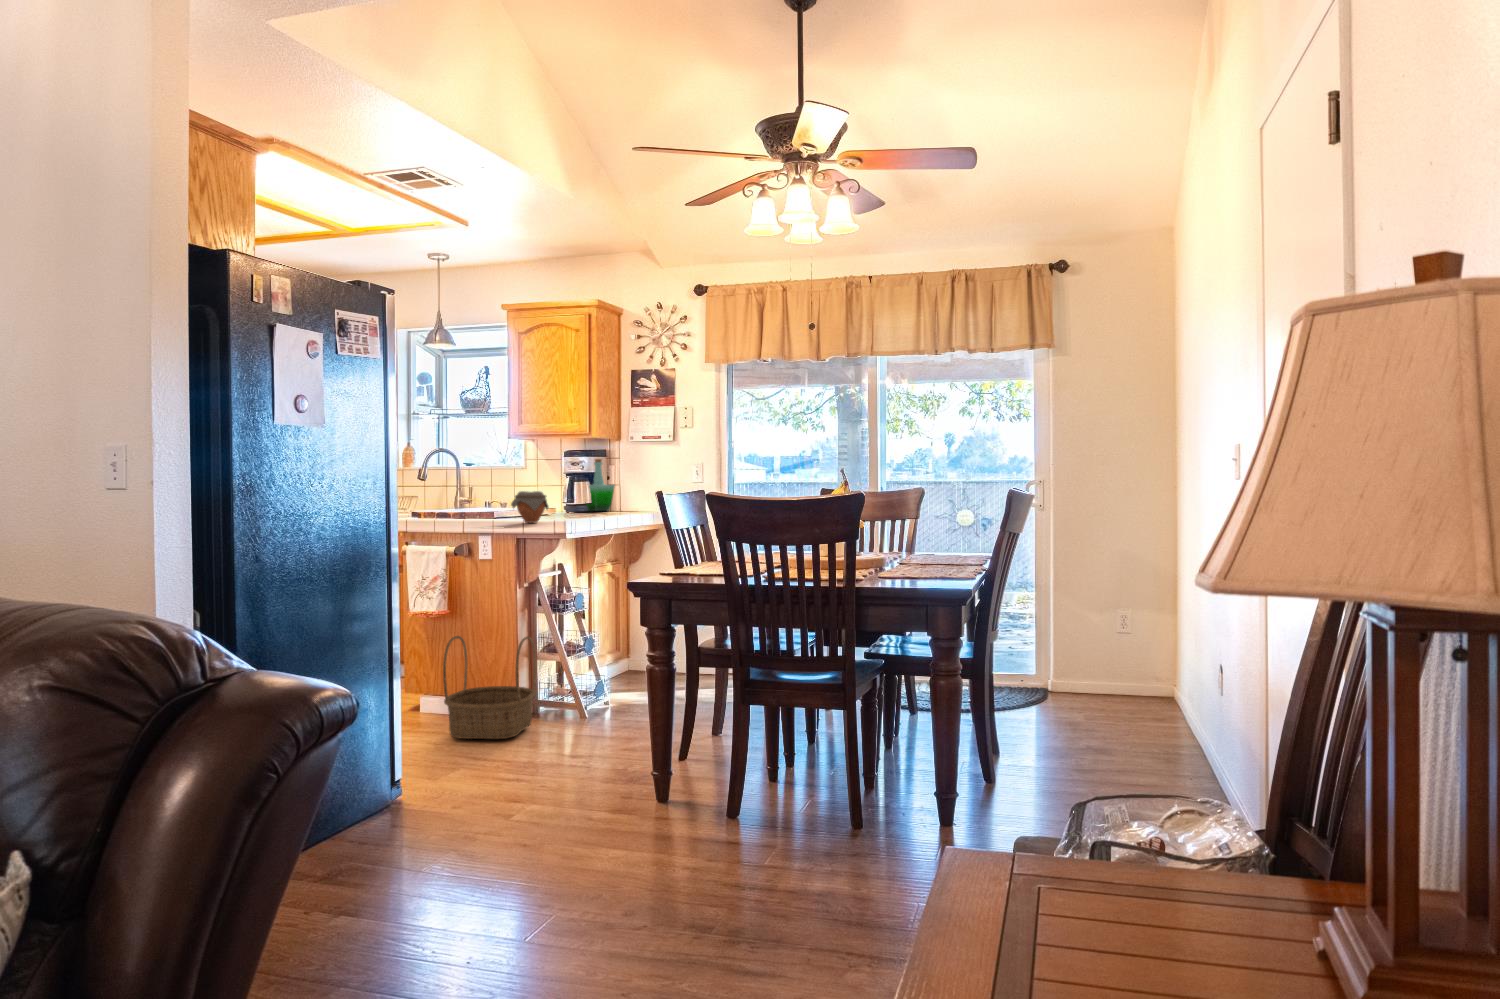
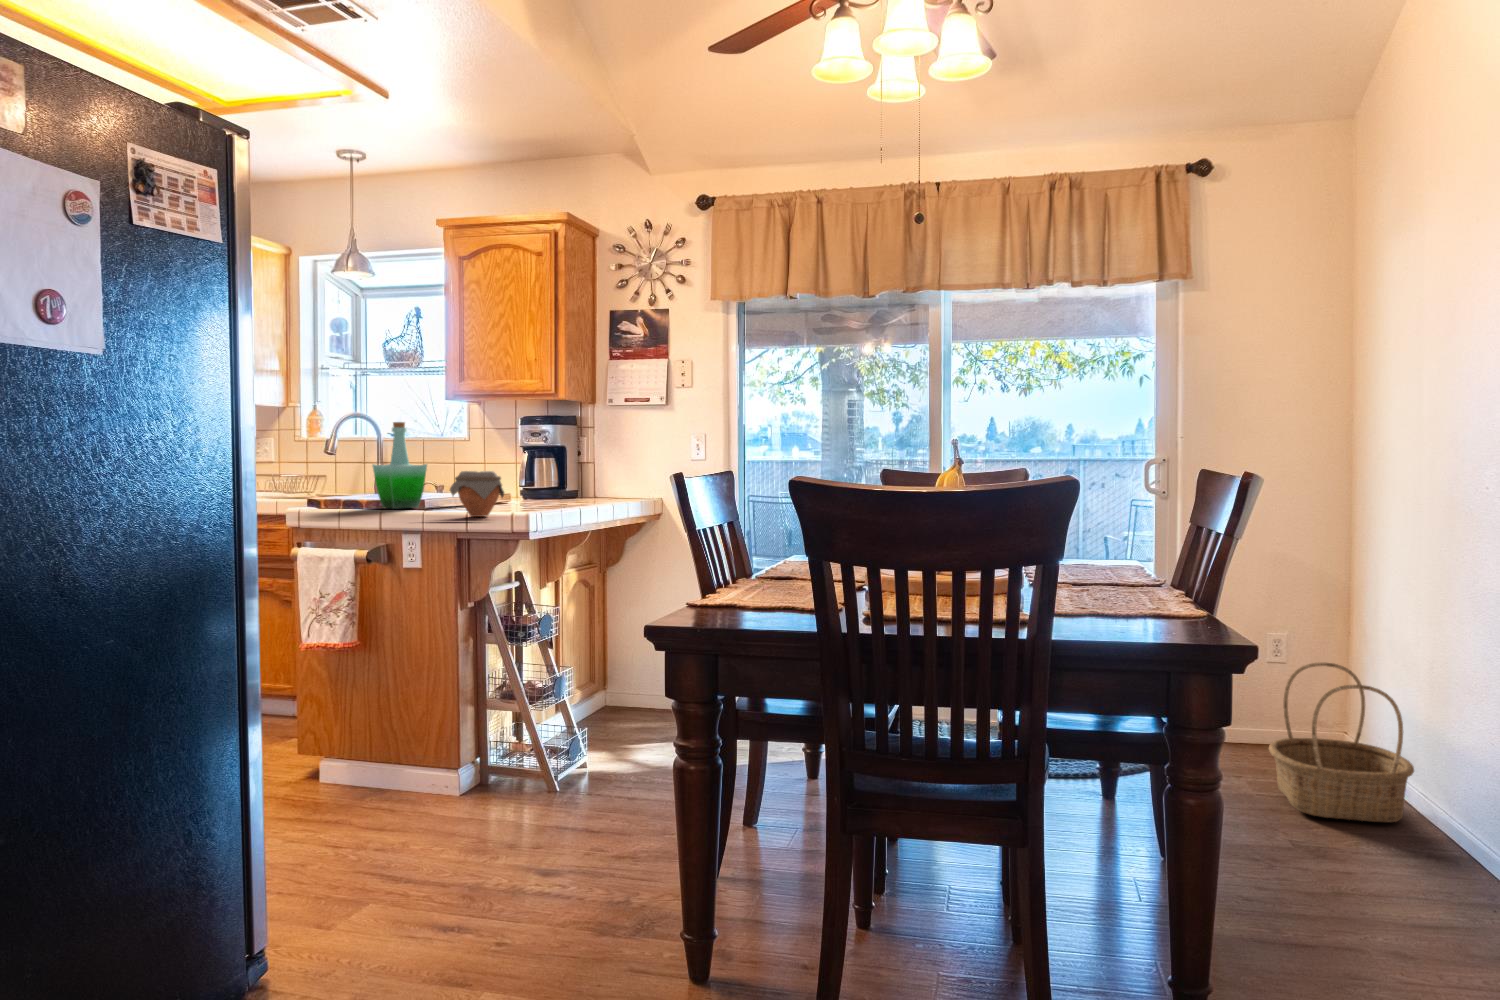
bottle: present [585,459,615,511] -> present [373,422,427,509]
basket: present [443,636,536,739] -> present [1269,663,1414,822]

